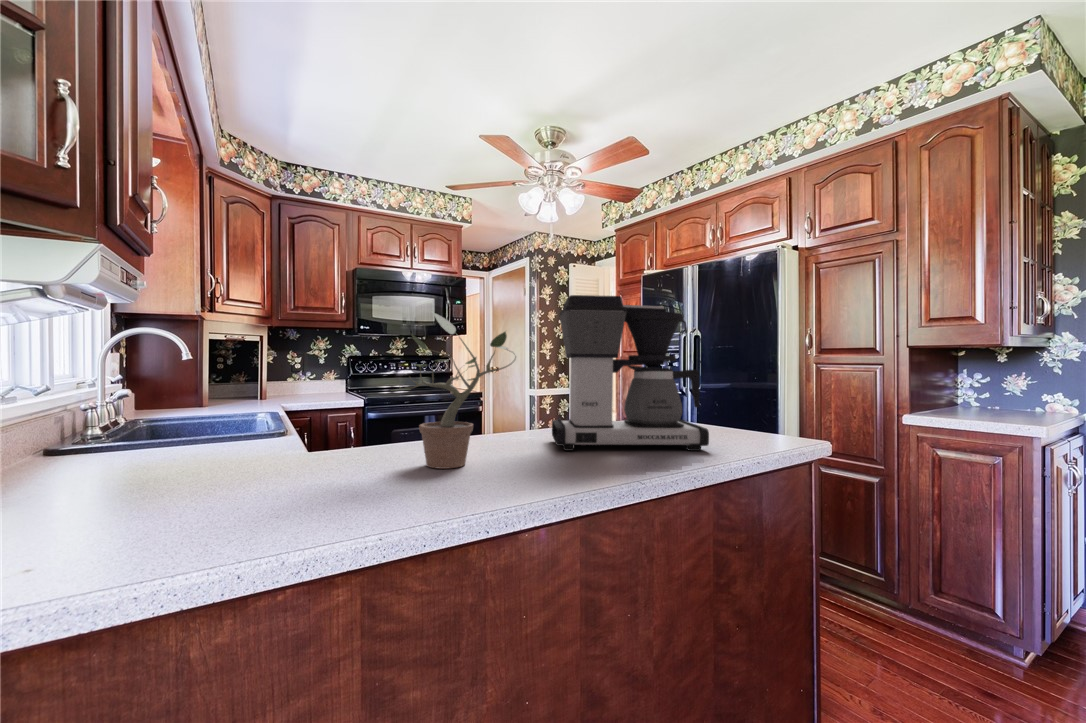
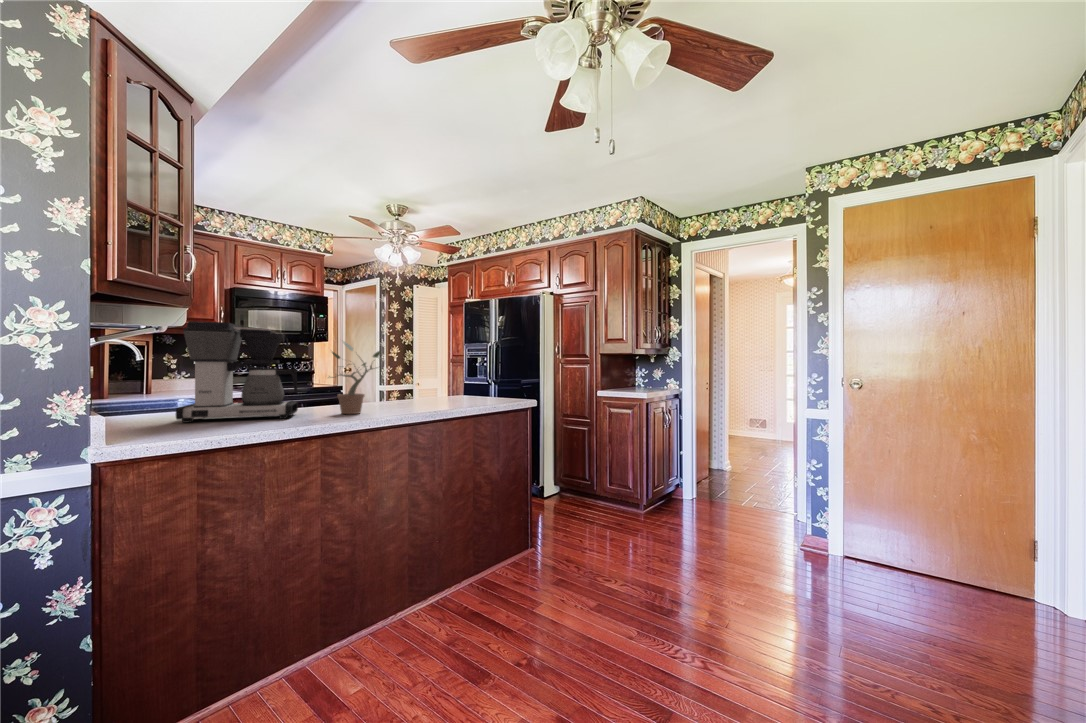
coffee maker: present [552,295,709,451] -> present [176,321,298,423]

